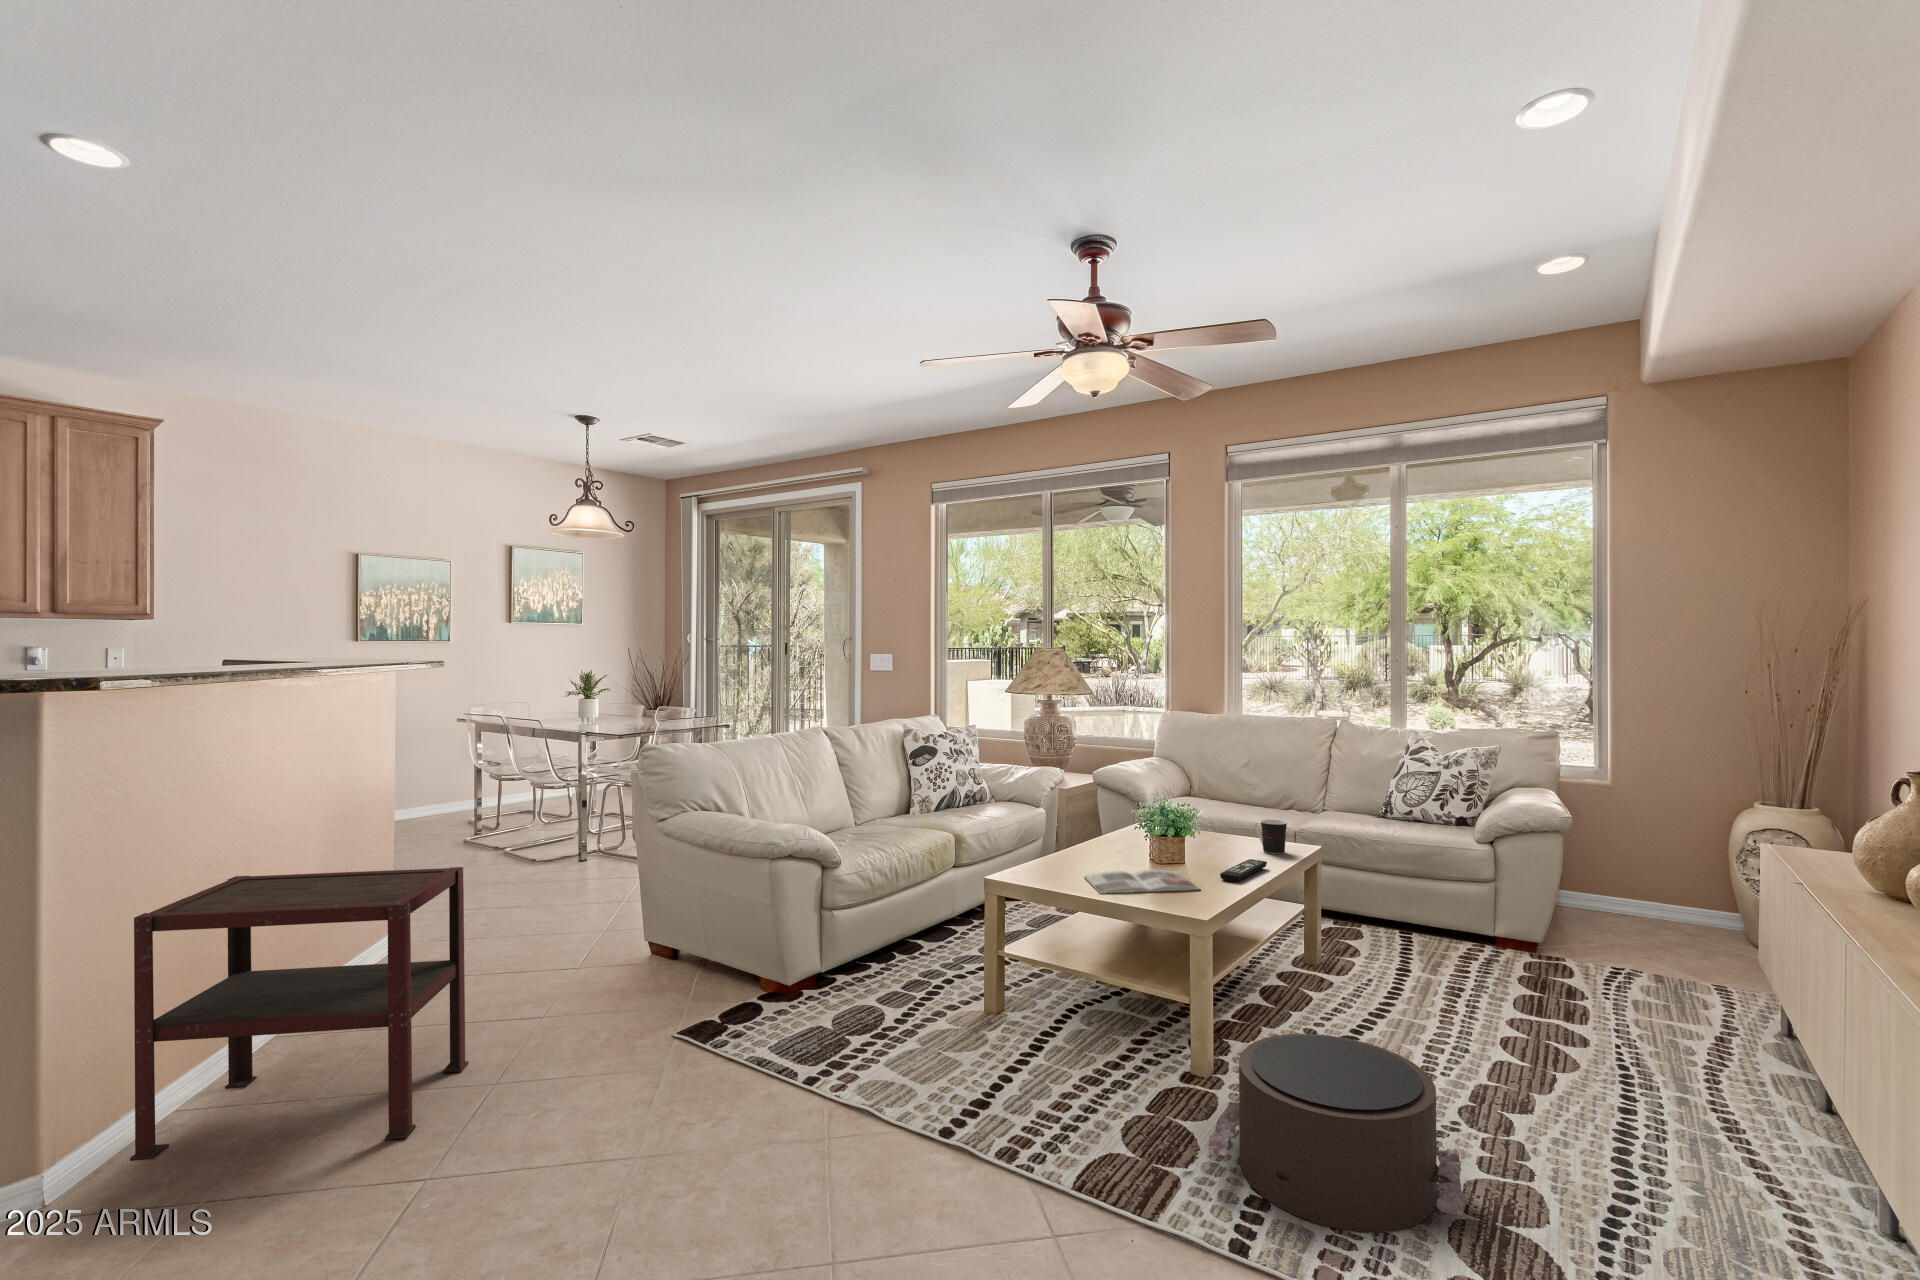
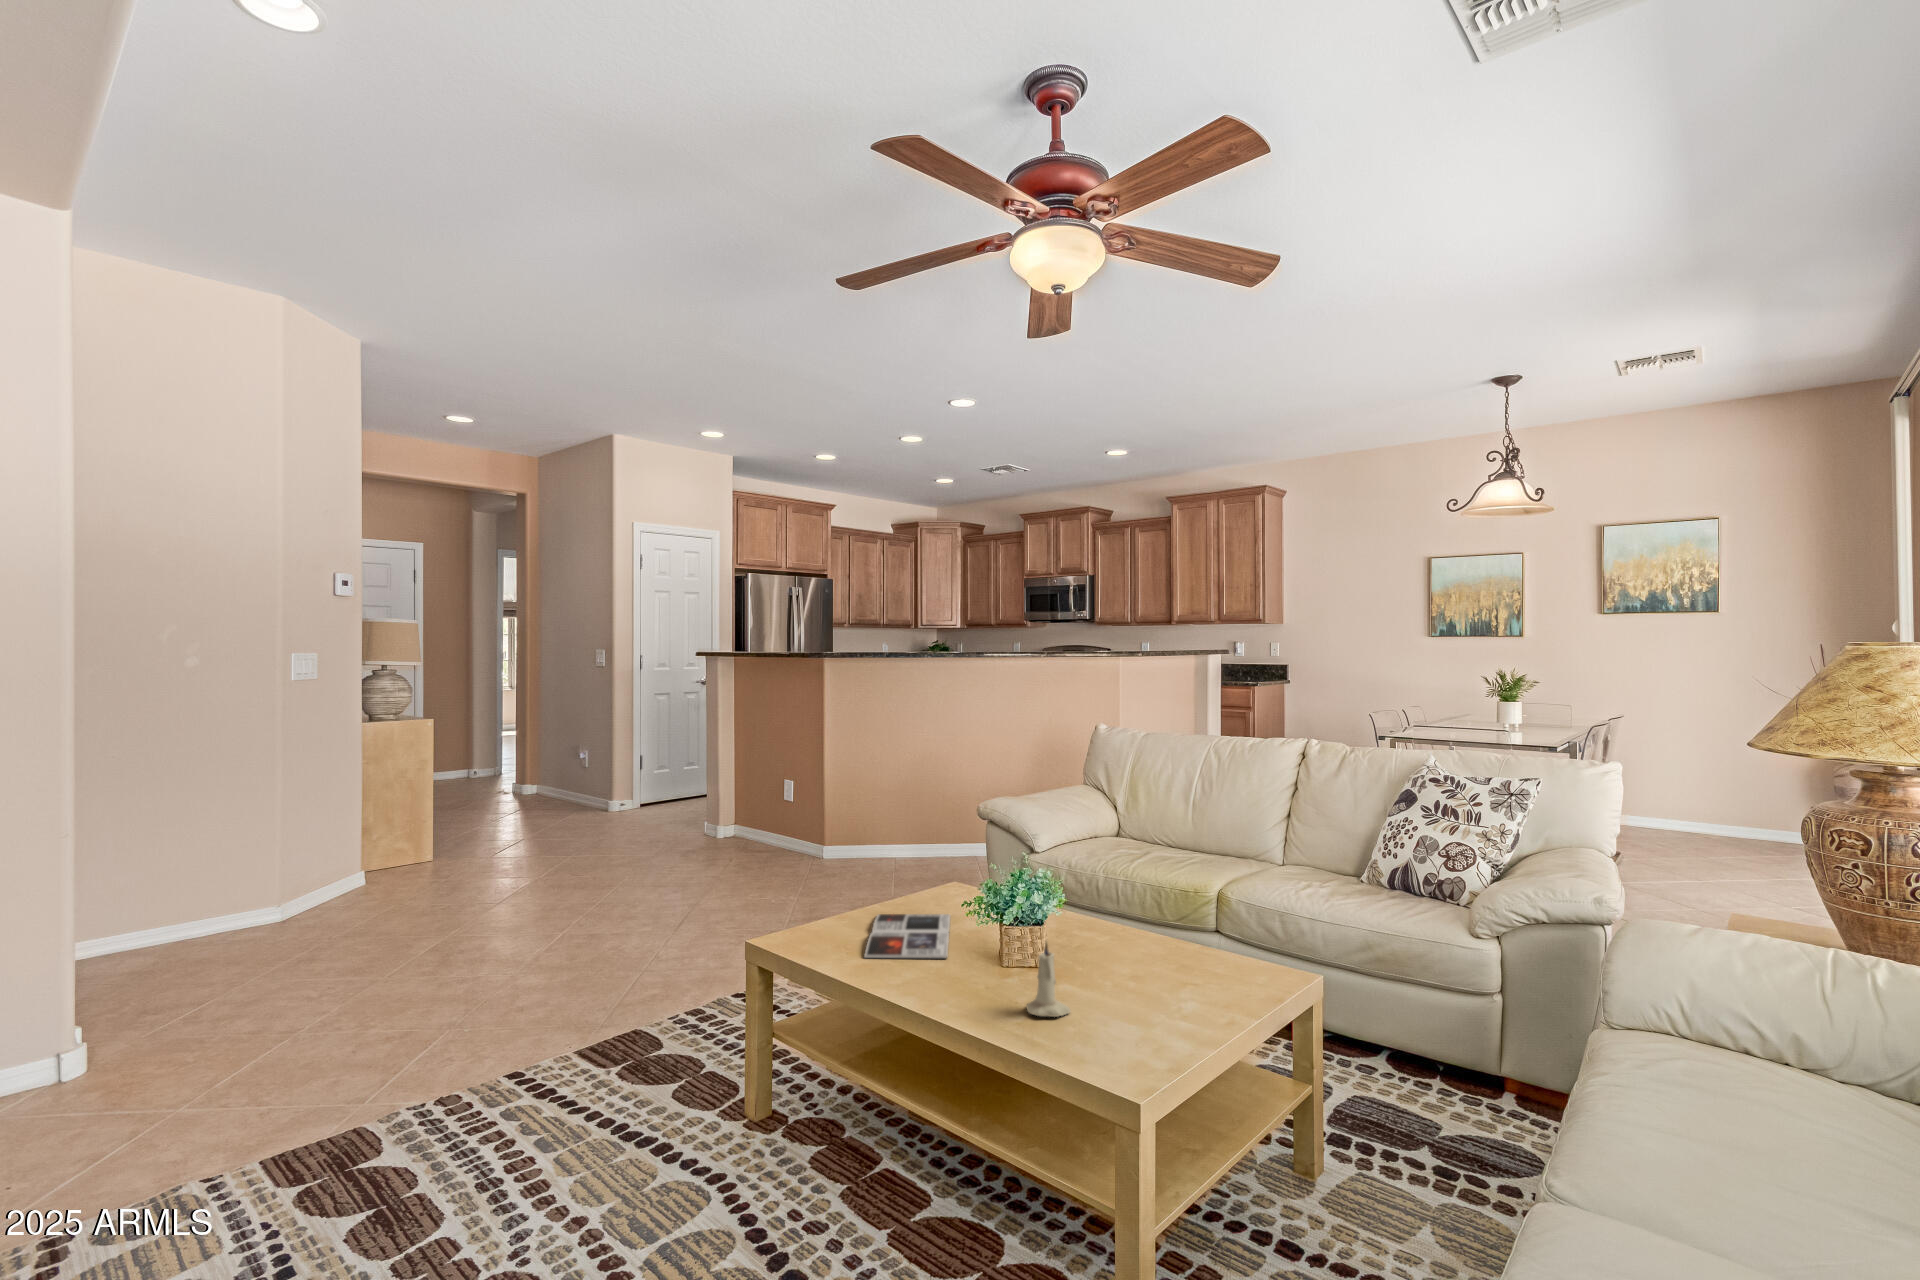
candle: none [1224,815,1247,859] -> present [1027,942,1070,1017]
coffee cup: present [1255,820,1287,854] -> none [1070,985,1125,1063]
remote control: present [1220,859,1267,882] -> none [888,968,986,1016]
side table: present [130,867,469,1161] -> none [840,751,924,882]
pouf: present [1207,1034,1467,1232] -> none [391,1007,647,1194]

